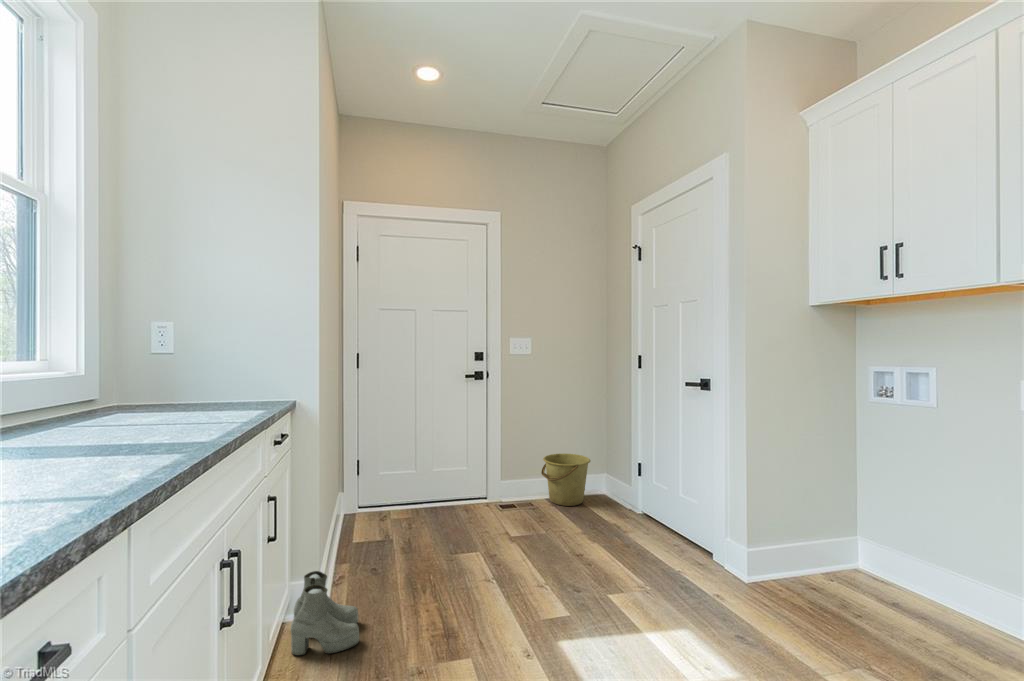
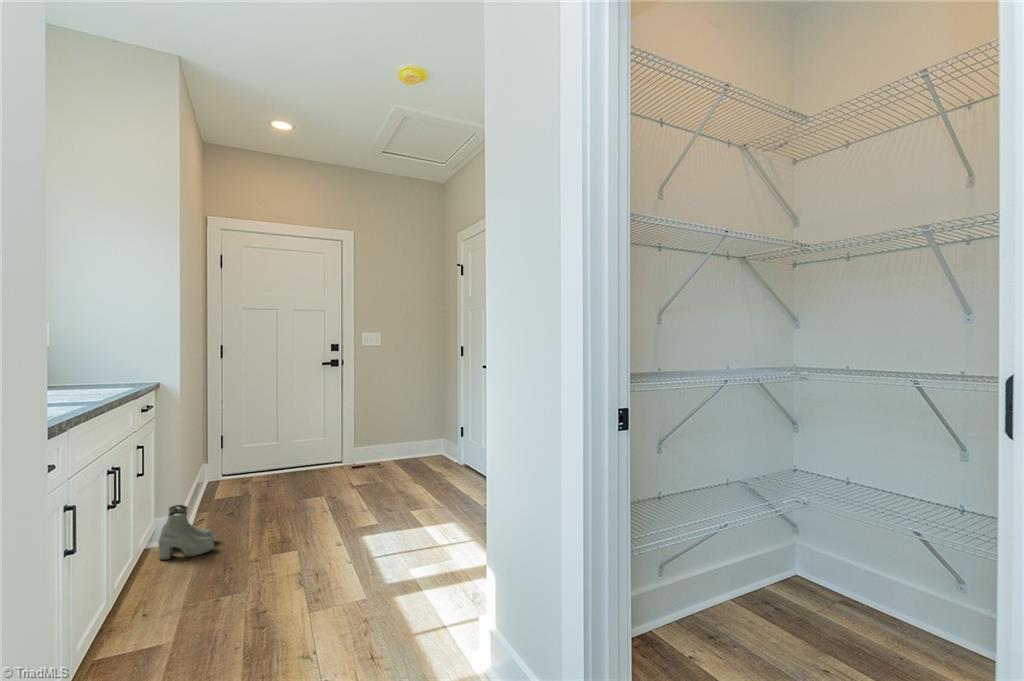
bucket: present [541,454,591,506] -> none [389,425,429,466]

